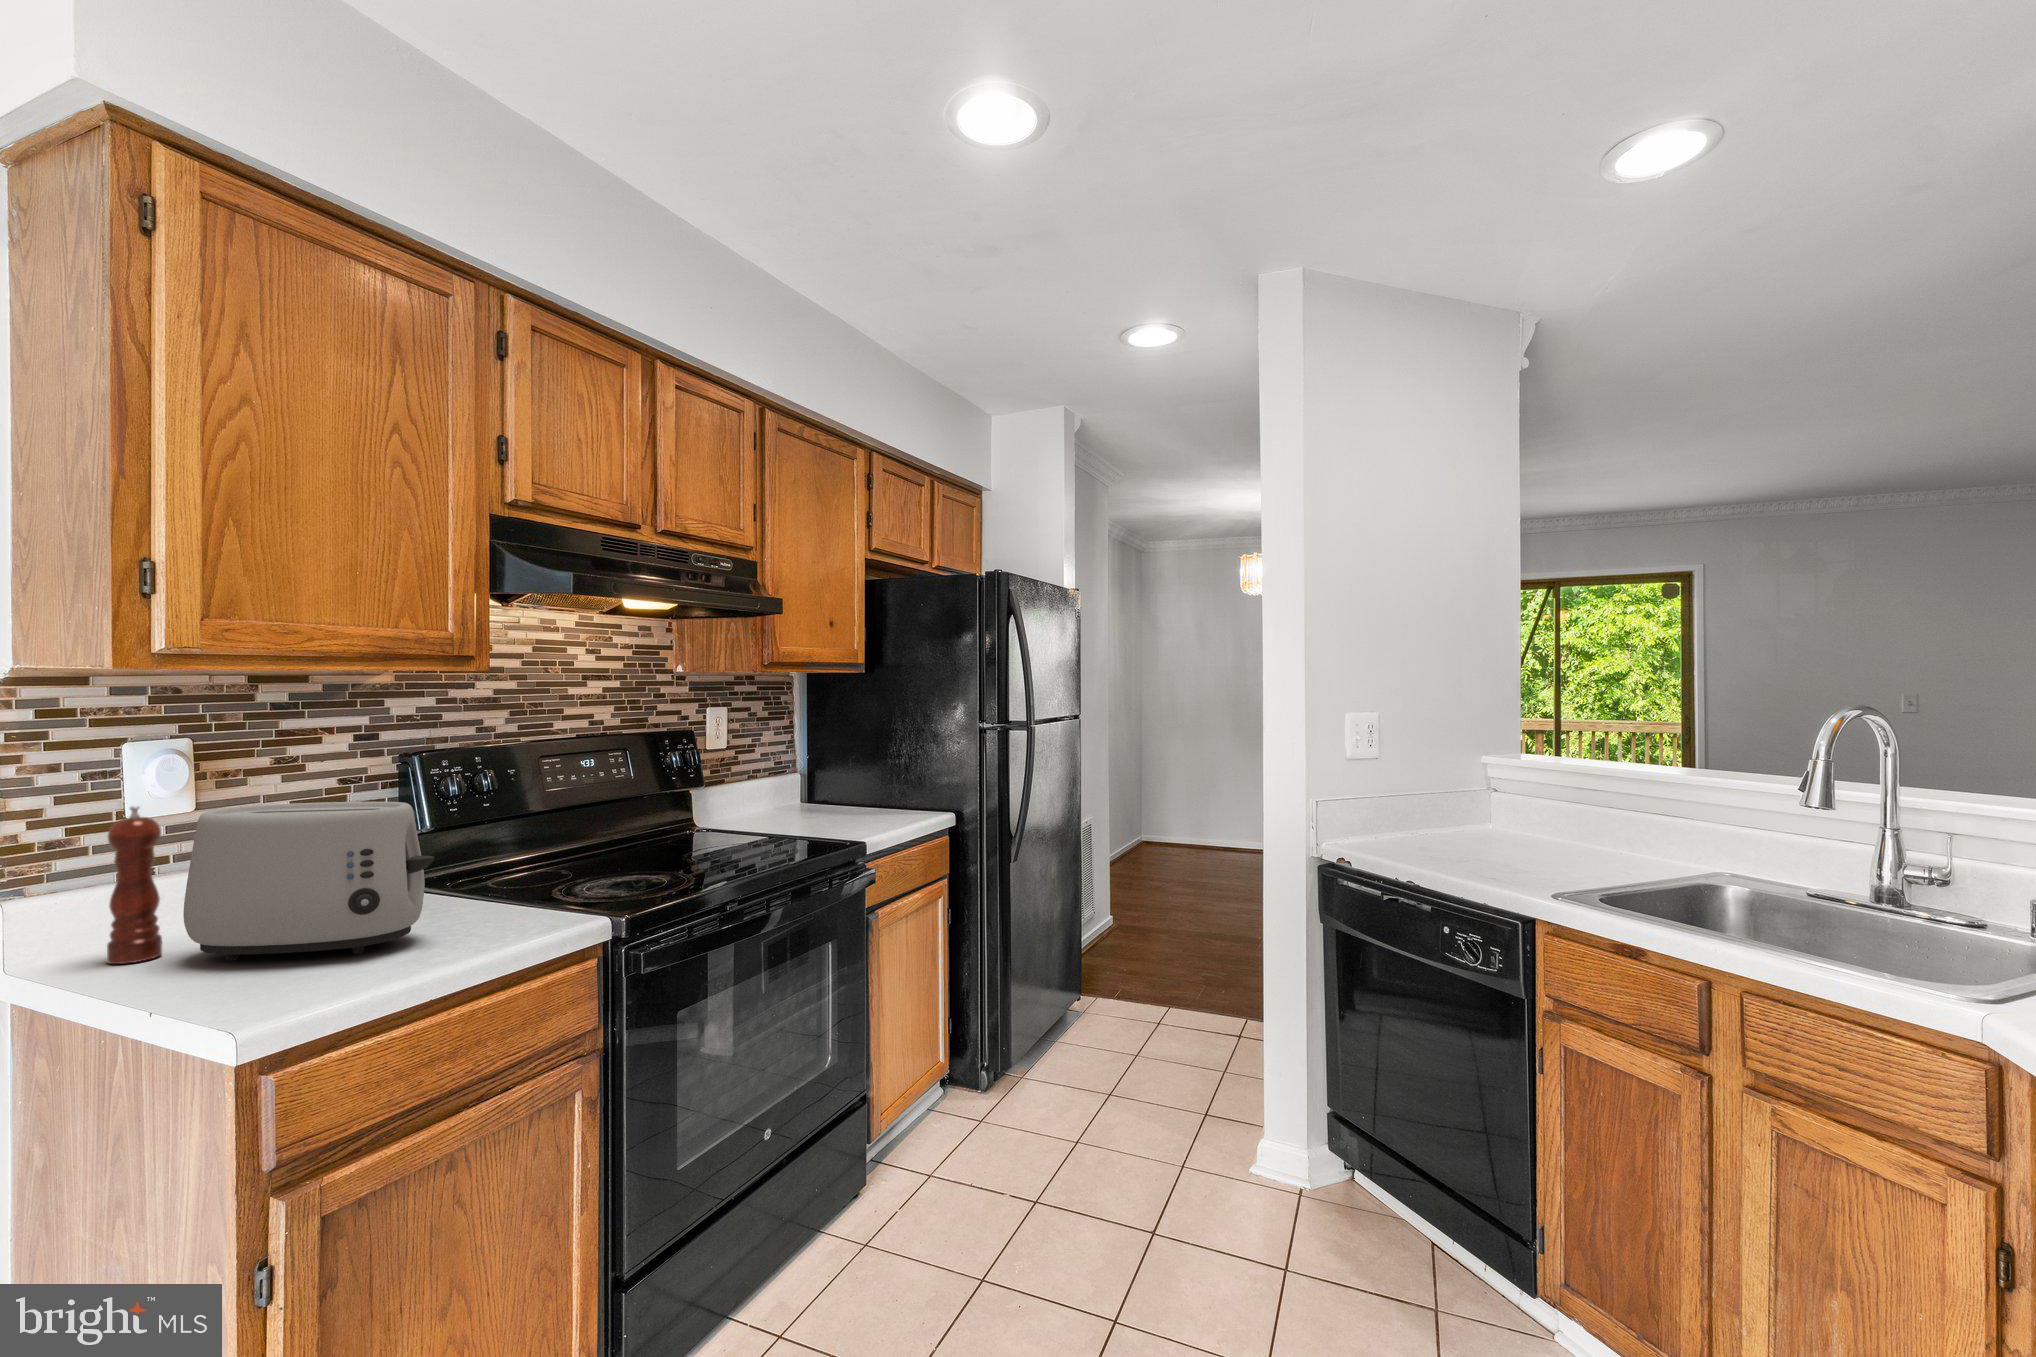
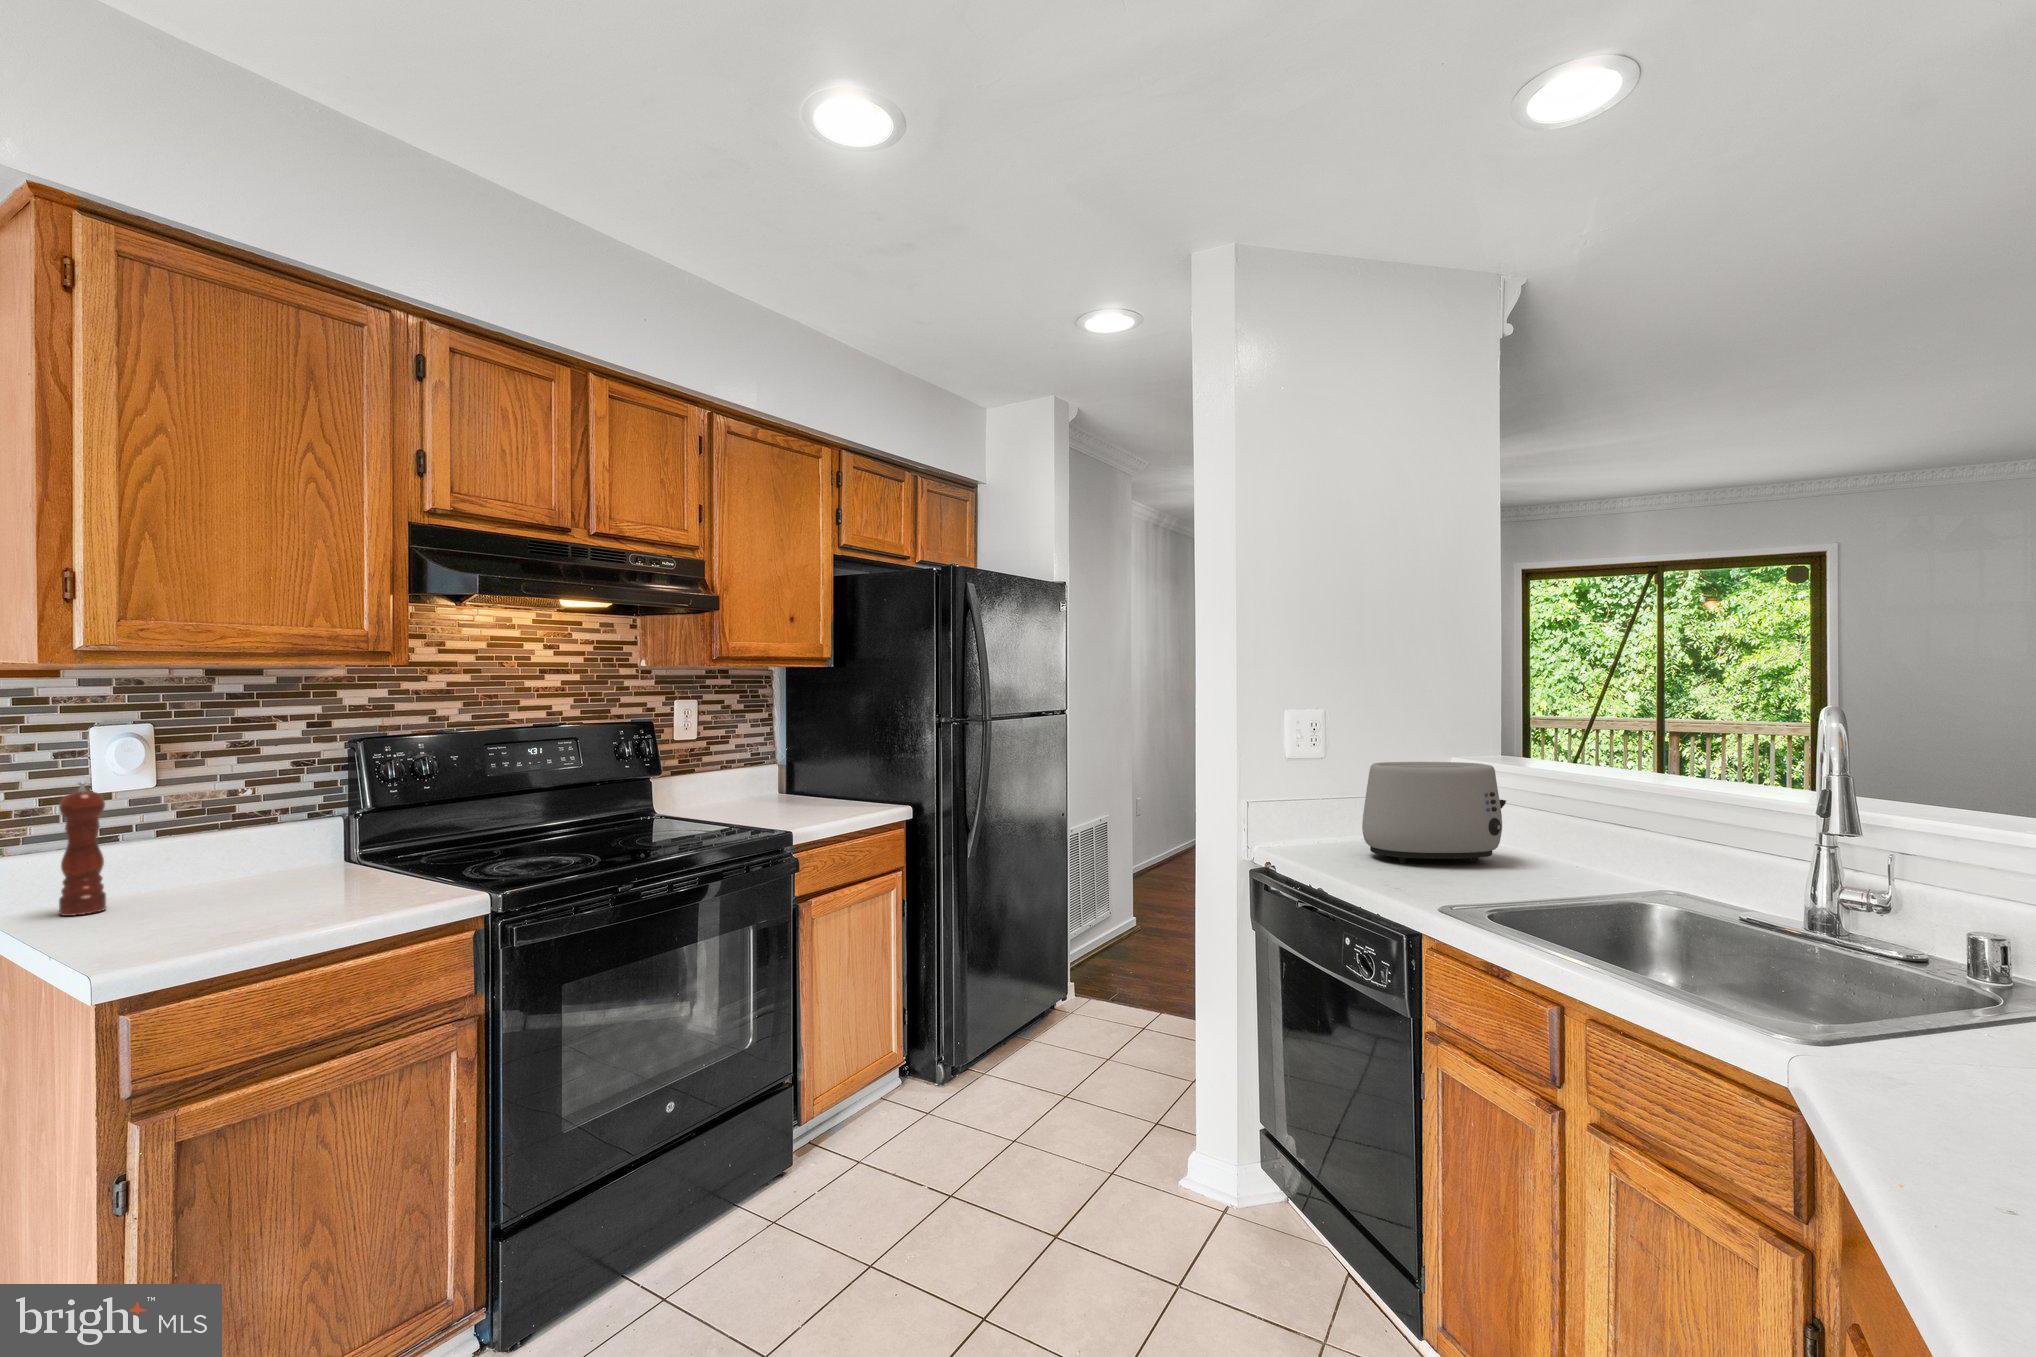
toaster: present [183,802,434,961] -> present [1362,762,1506,863]

